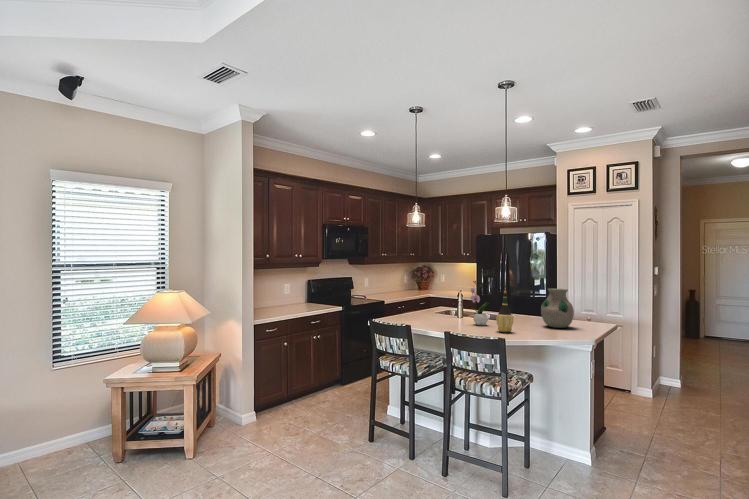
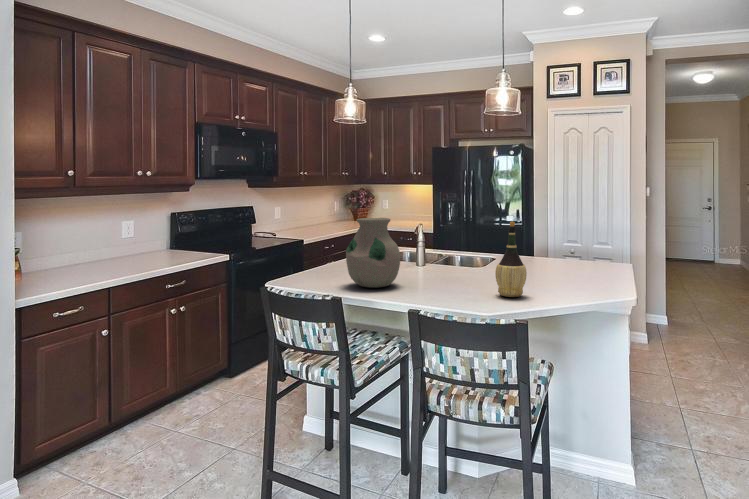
flower arrangement: present [471,281,489,325] -> none [445,205,479,283]
vase: present [541,289,574,328] -> present [346,218,400,288]

